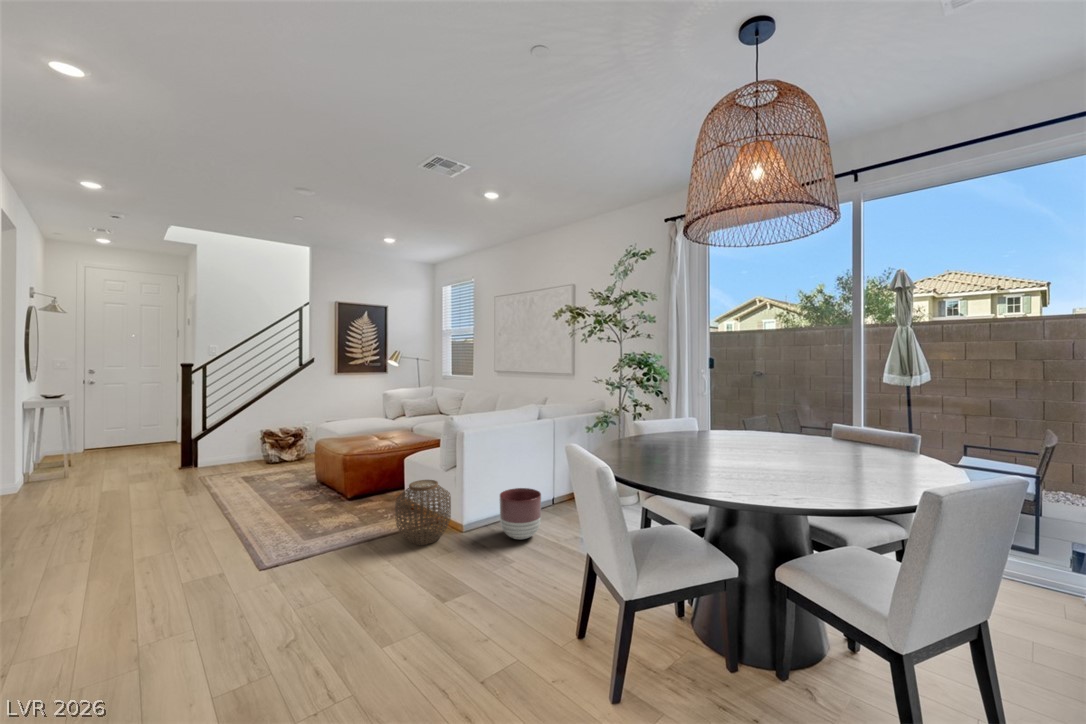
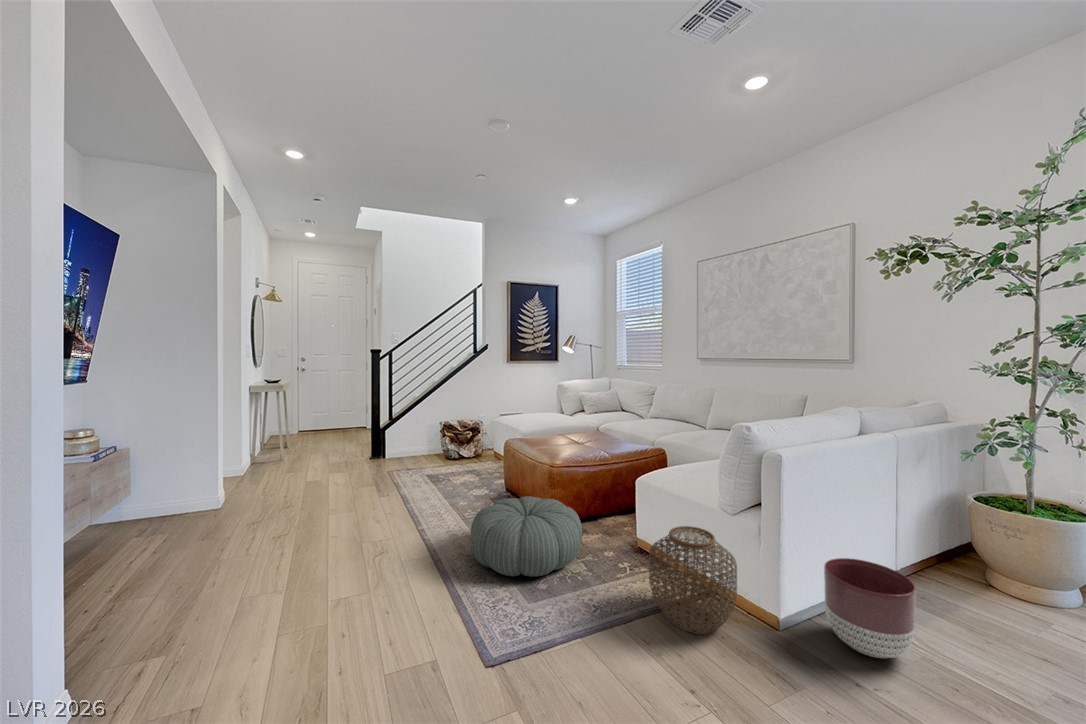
pouf: none [267,478,364,534] -> present [471,496,582,576]

